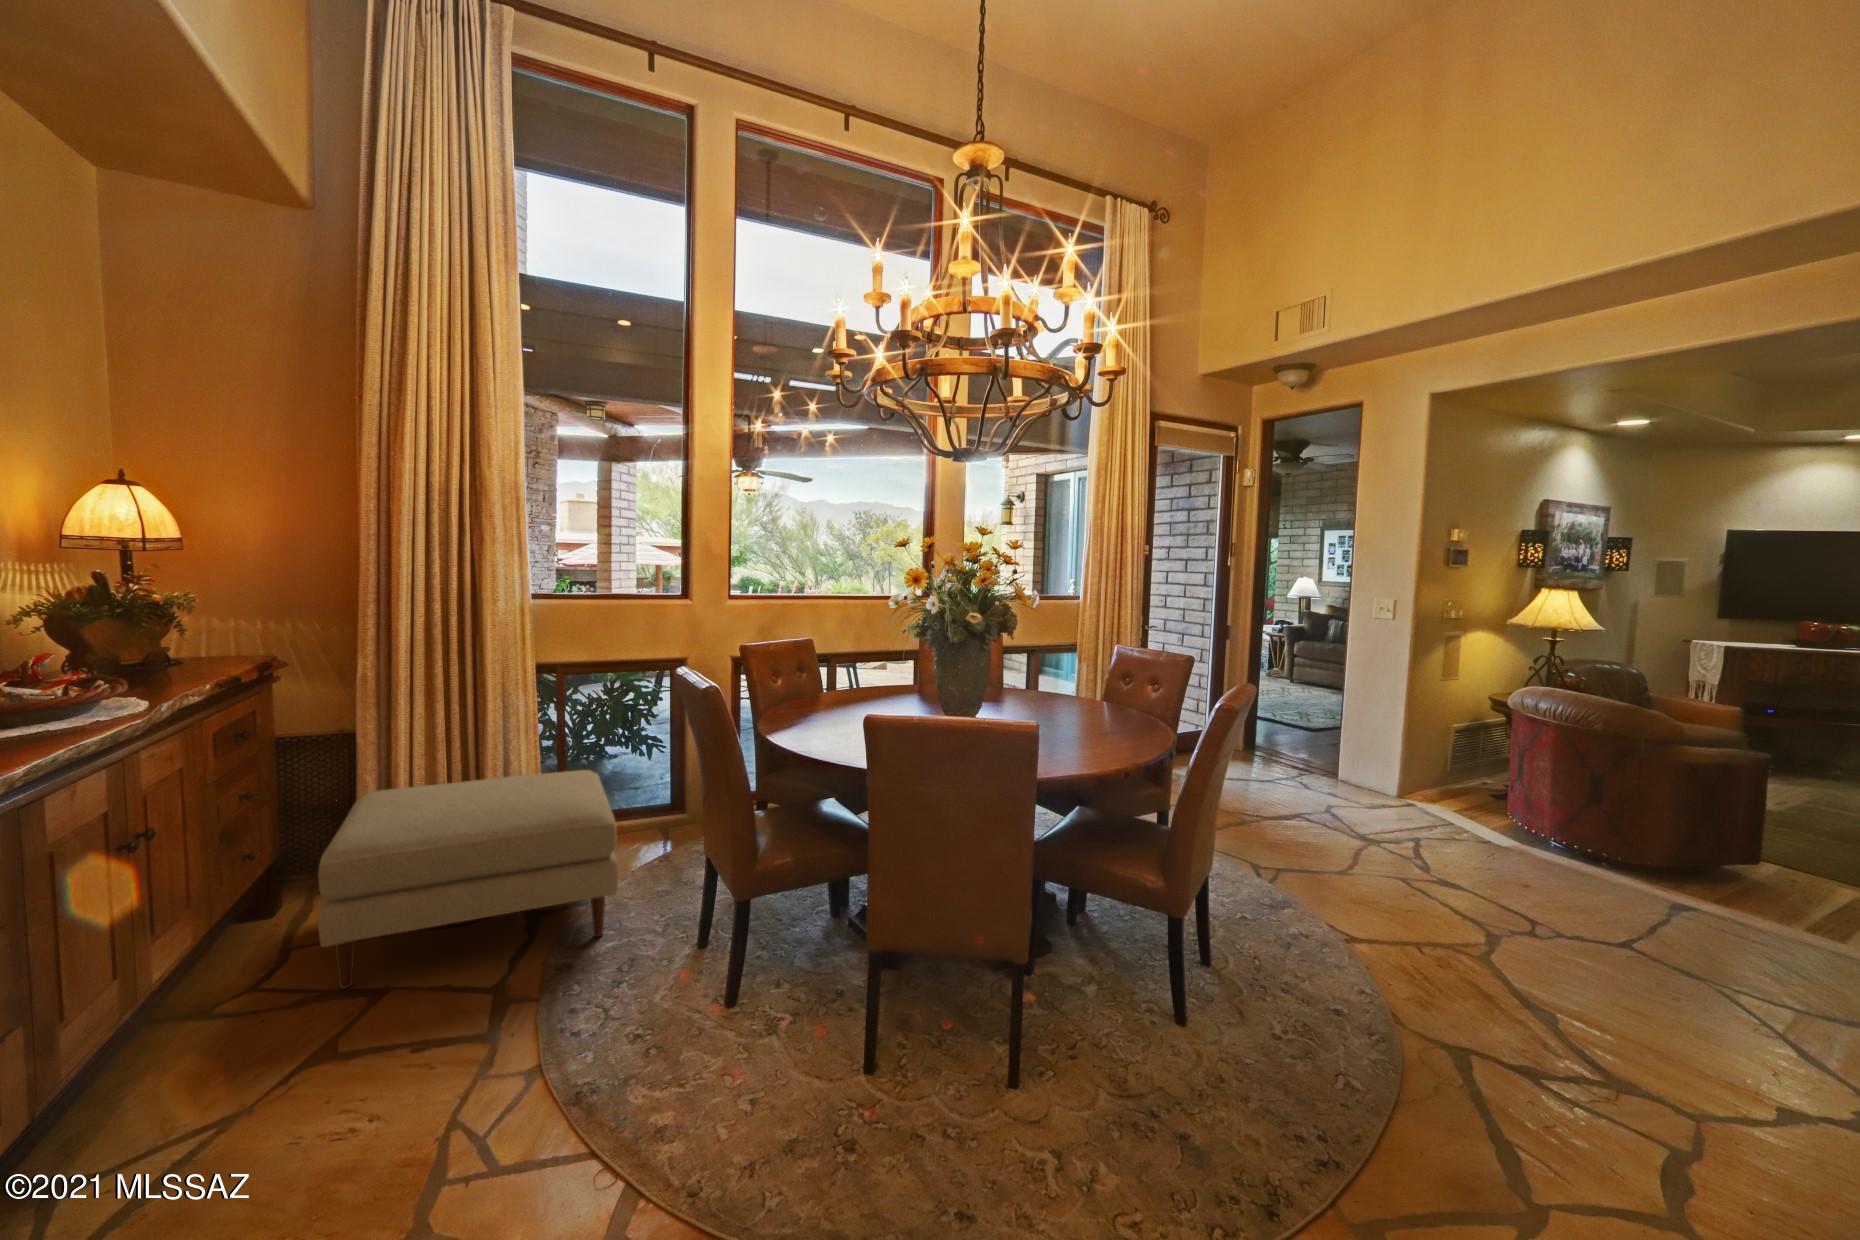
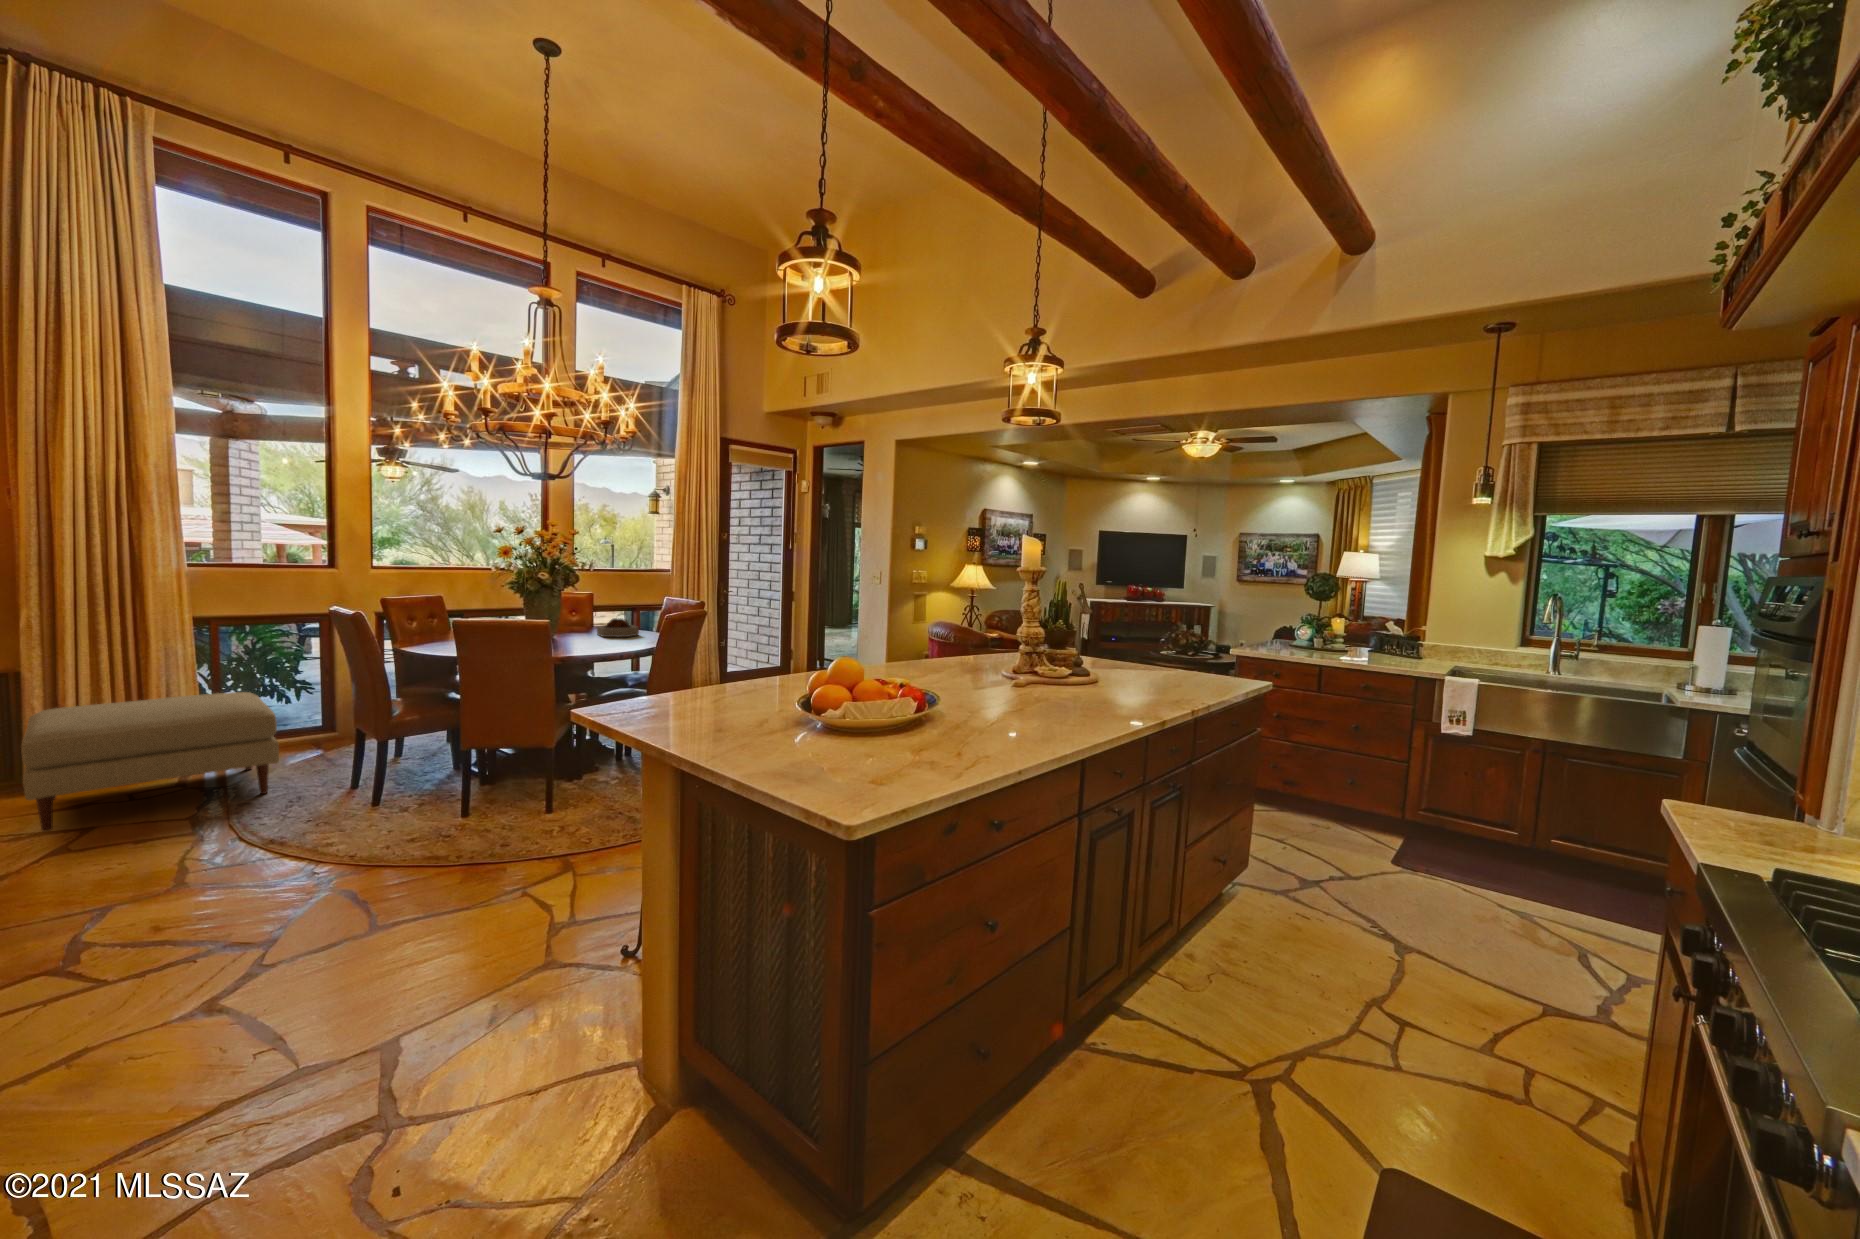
decorative bowl: none [1033,681,1099,718] -> present [597,618,639,637]

